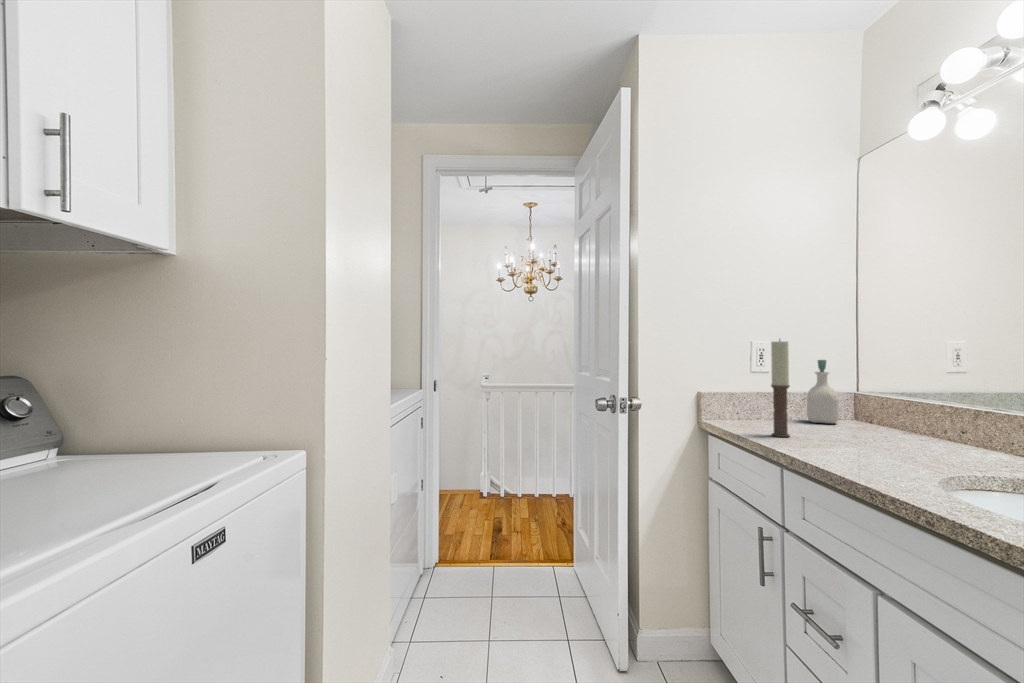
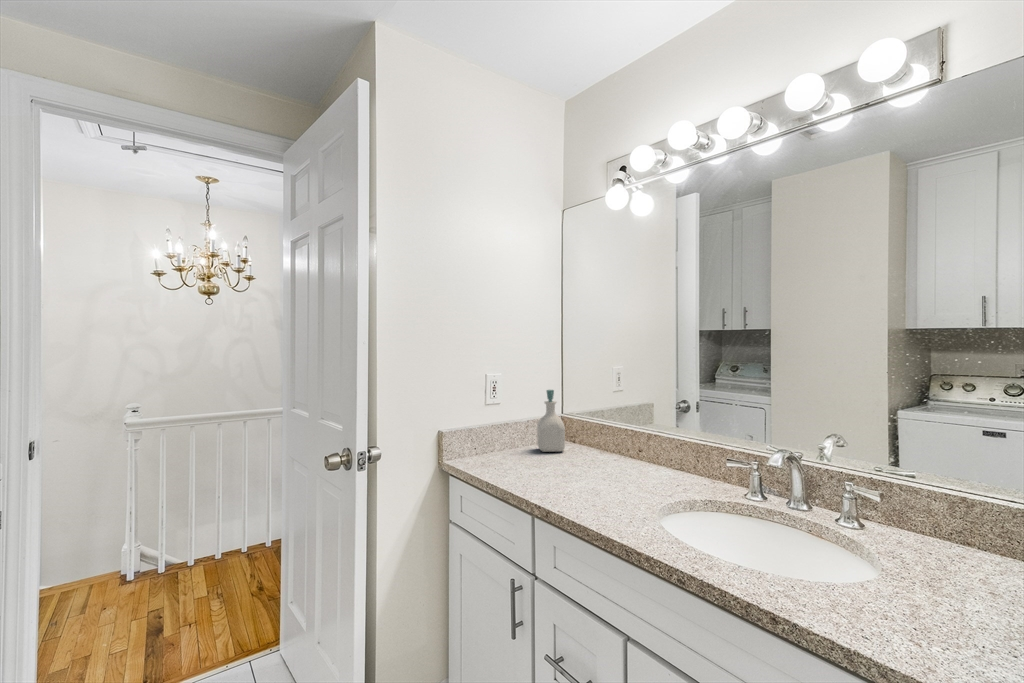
candle: present [771,340,790,437] -> none [515,379,533,480]

